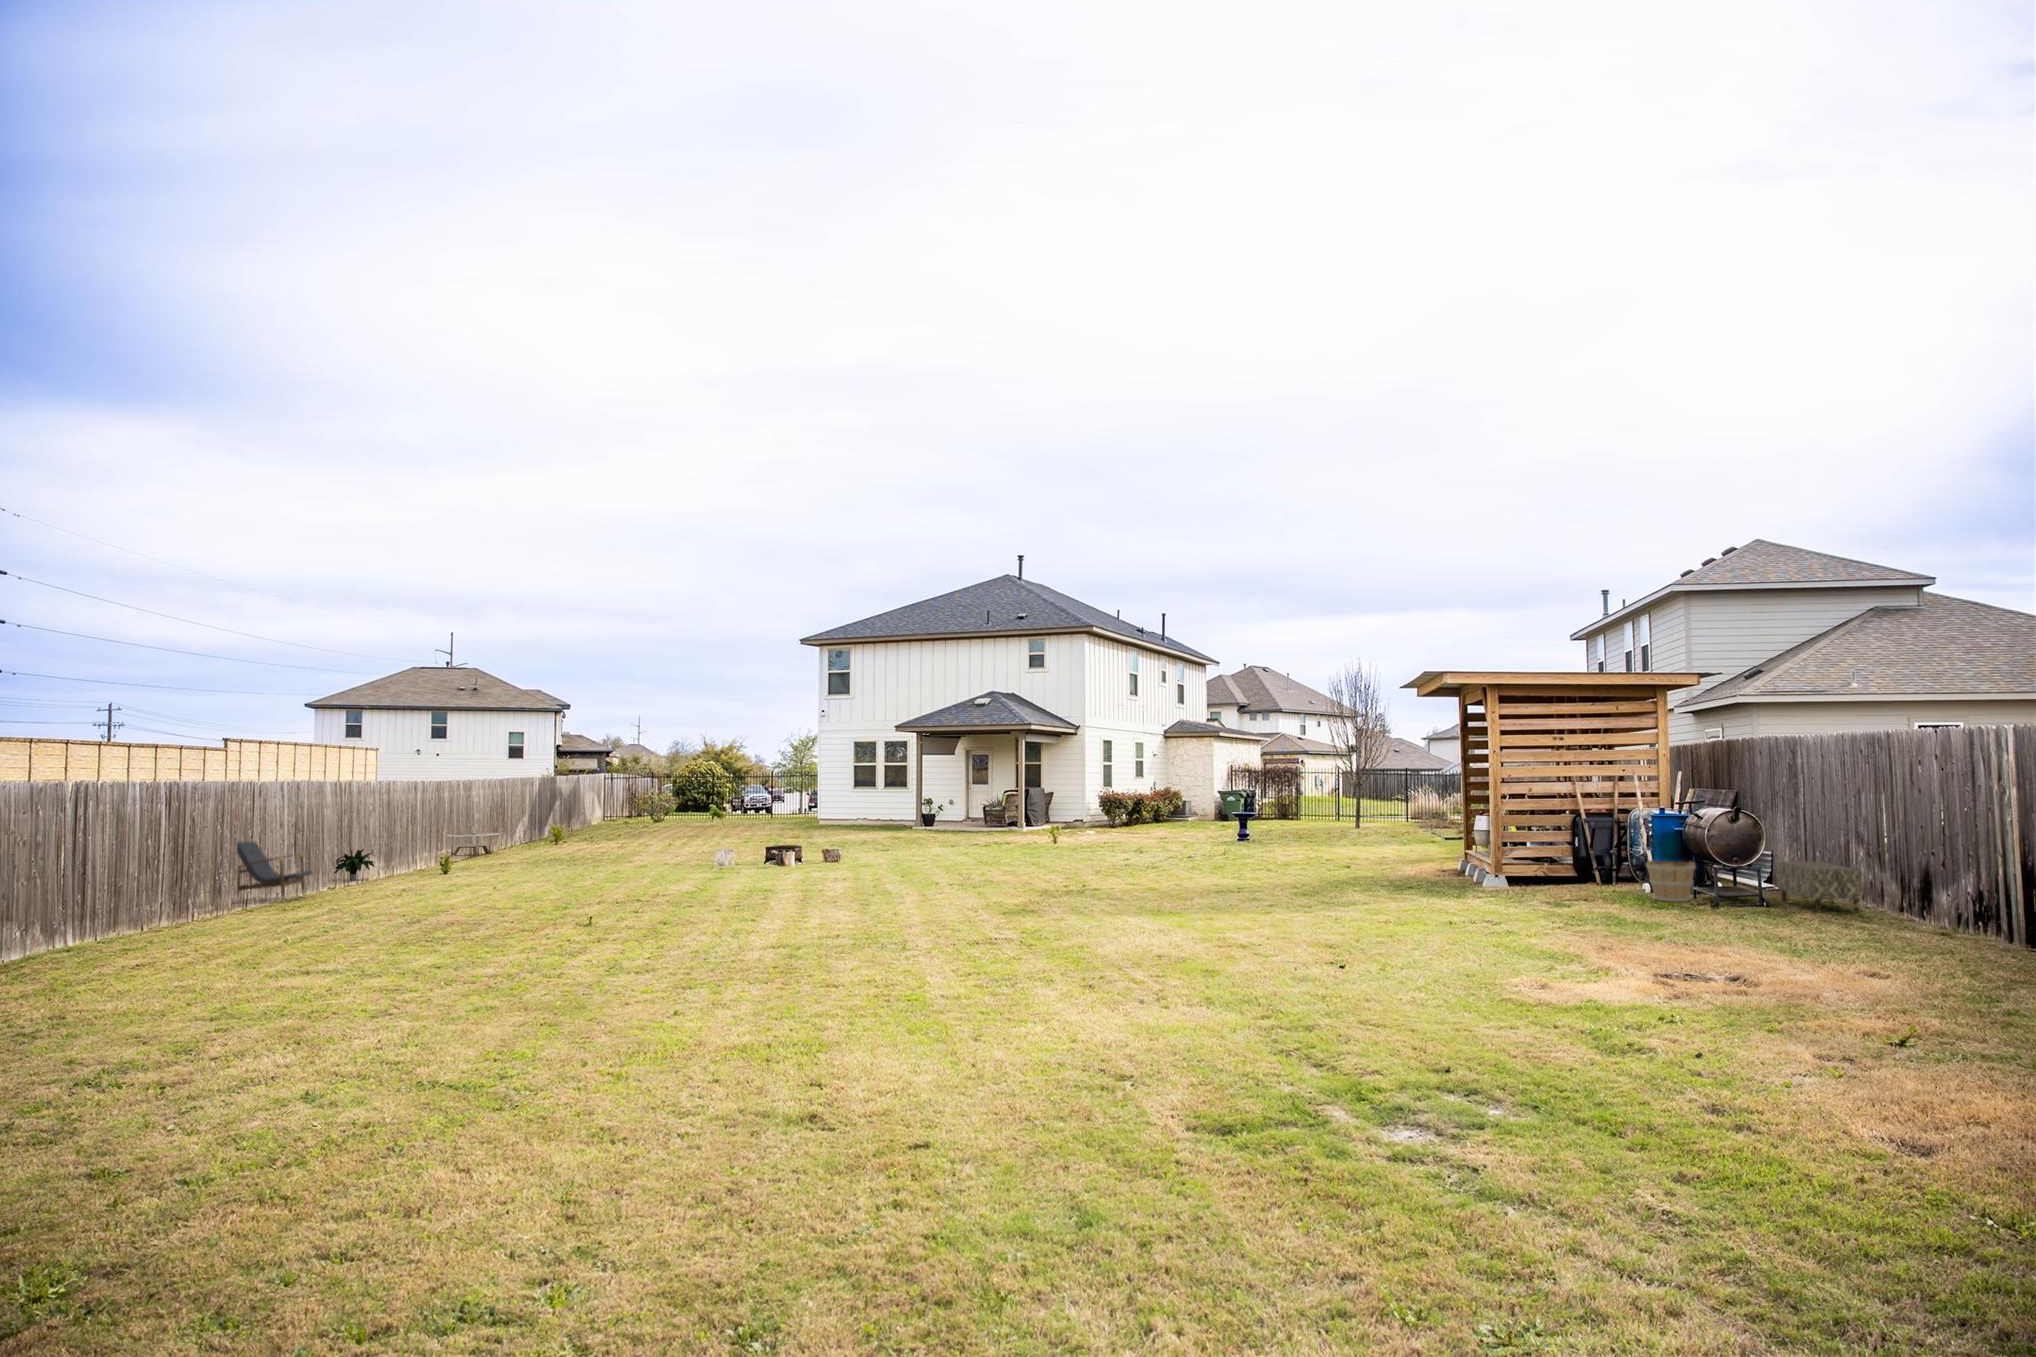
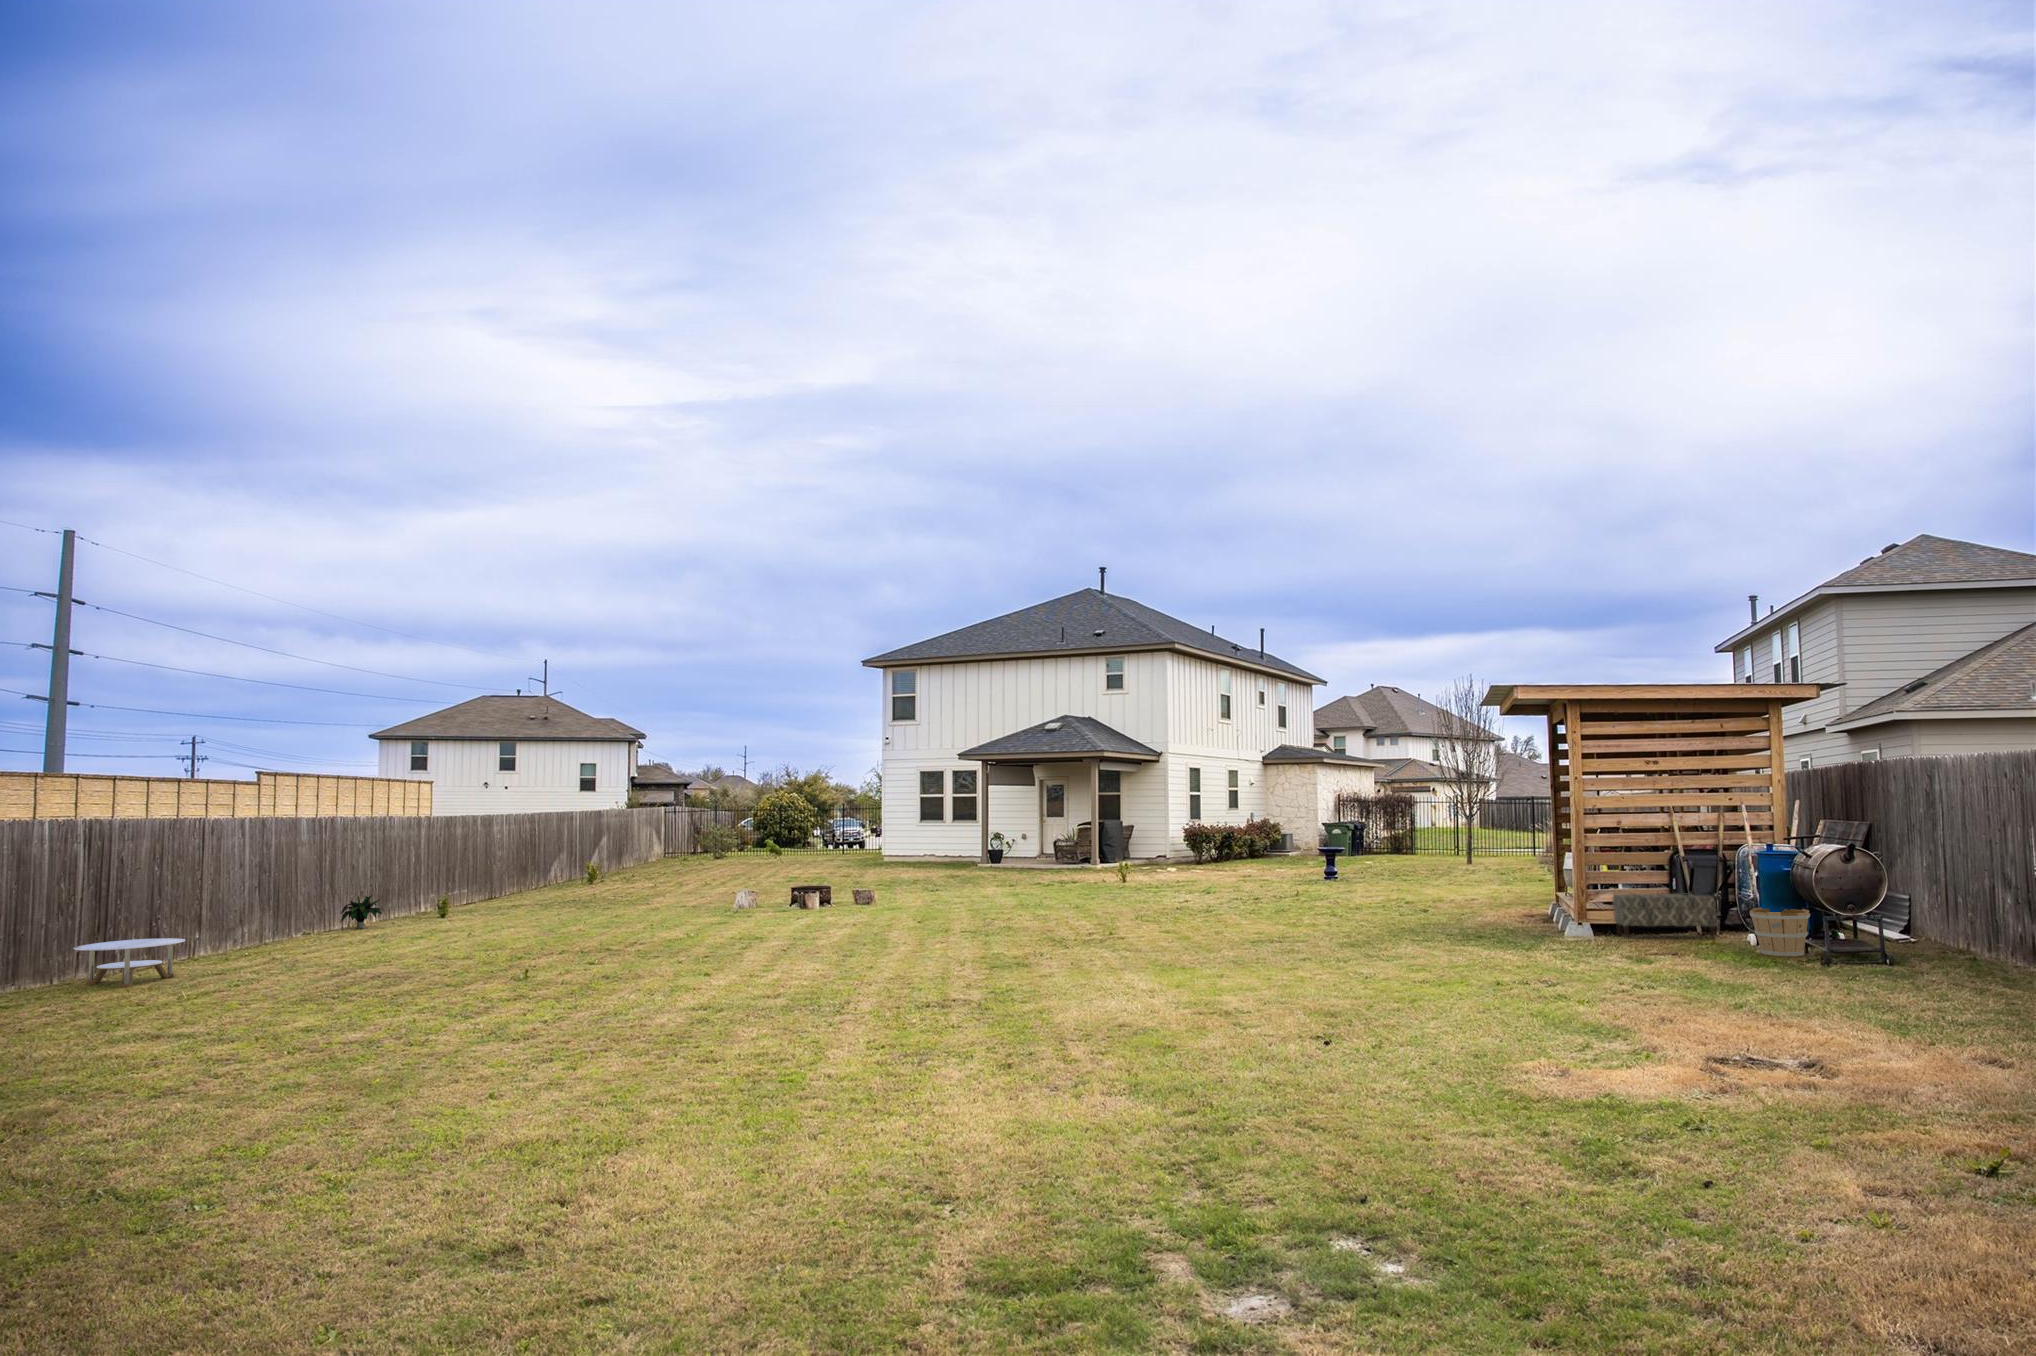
round table: present [447,833,500,856] -> present [73,938,186,988]
lounge chair: present [237,842,312,902] -> none [219,888,303,956]
bench: present [1777,861,1861,913] -> present [1612,894,1717,939]

